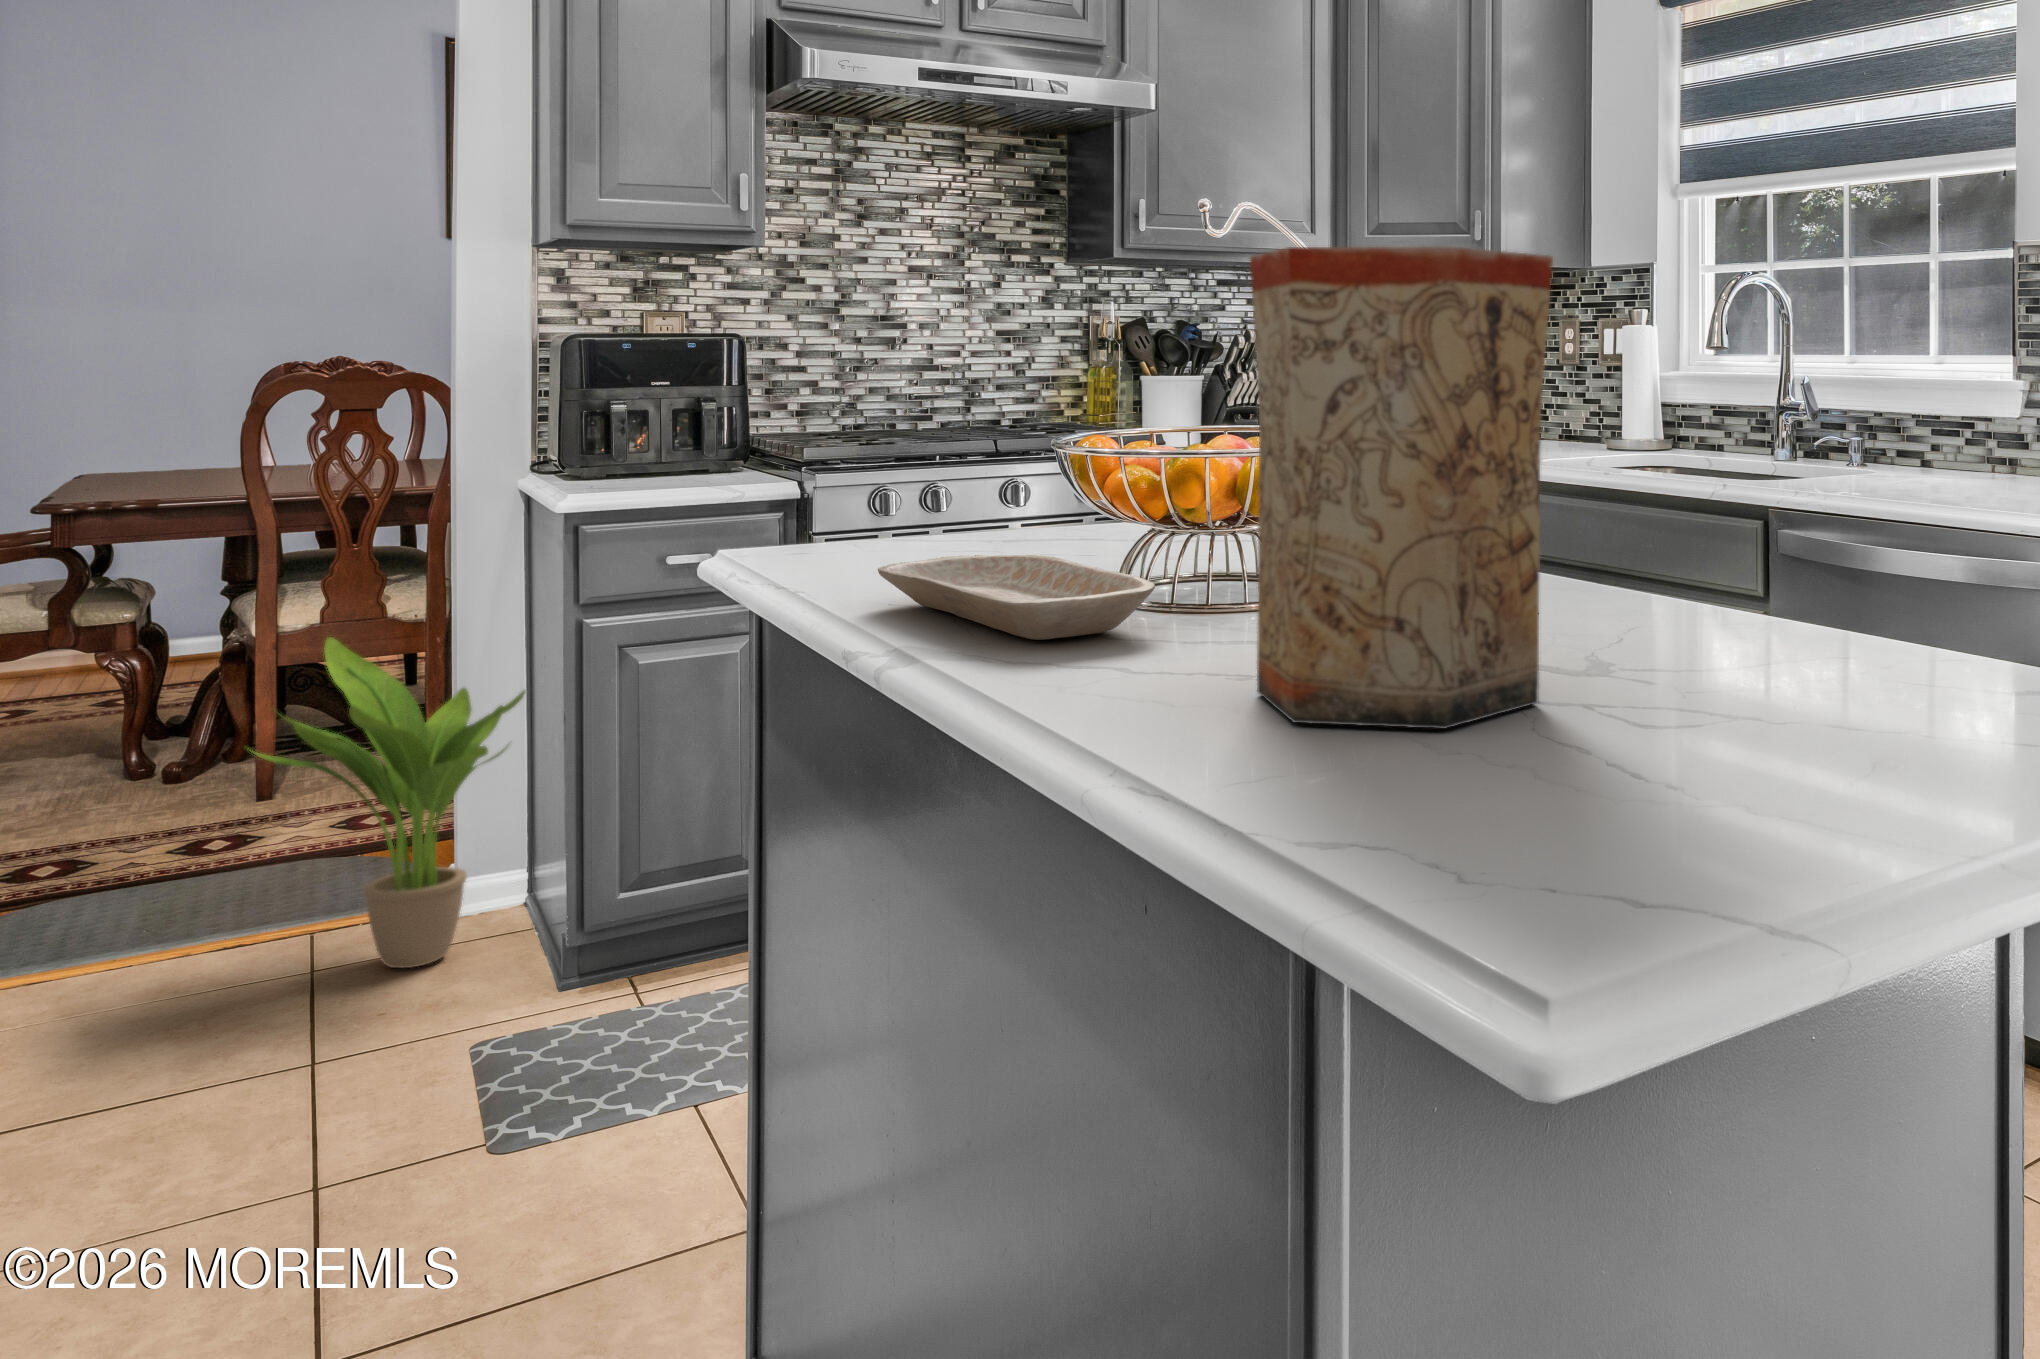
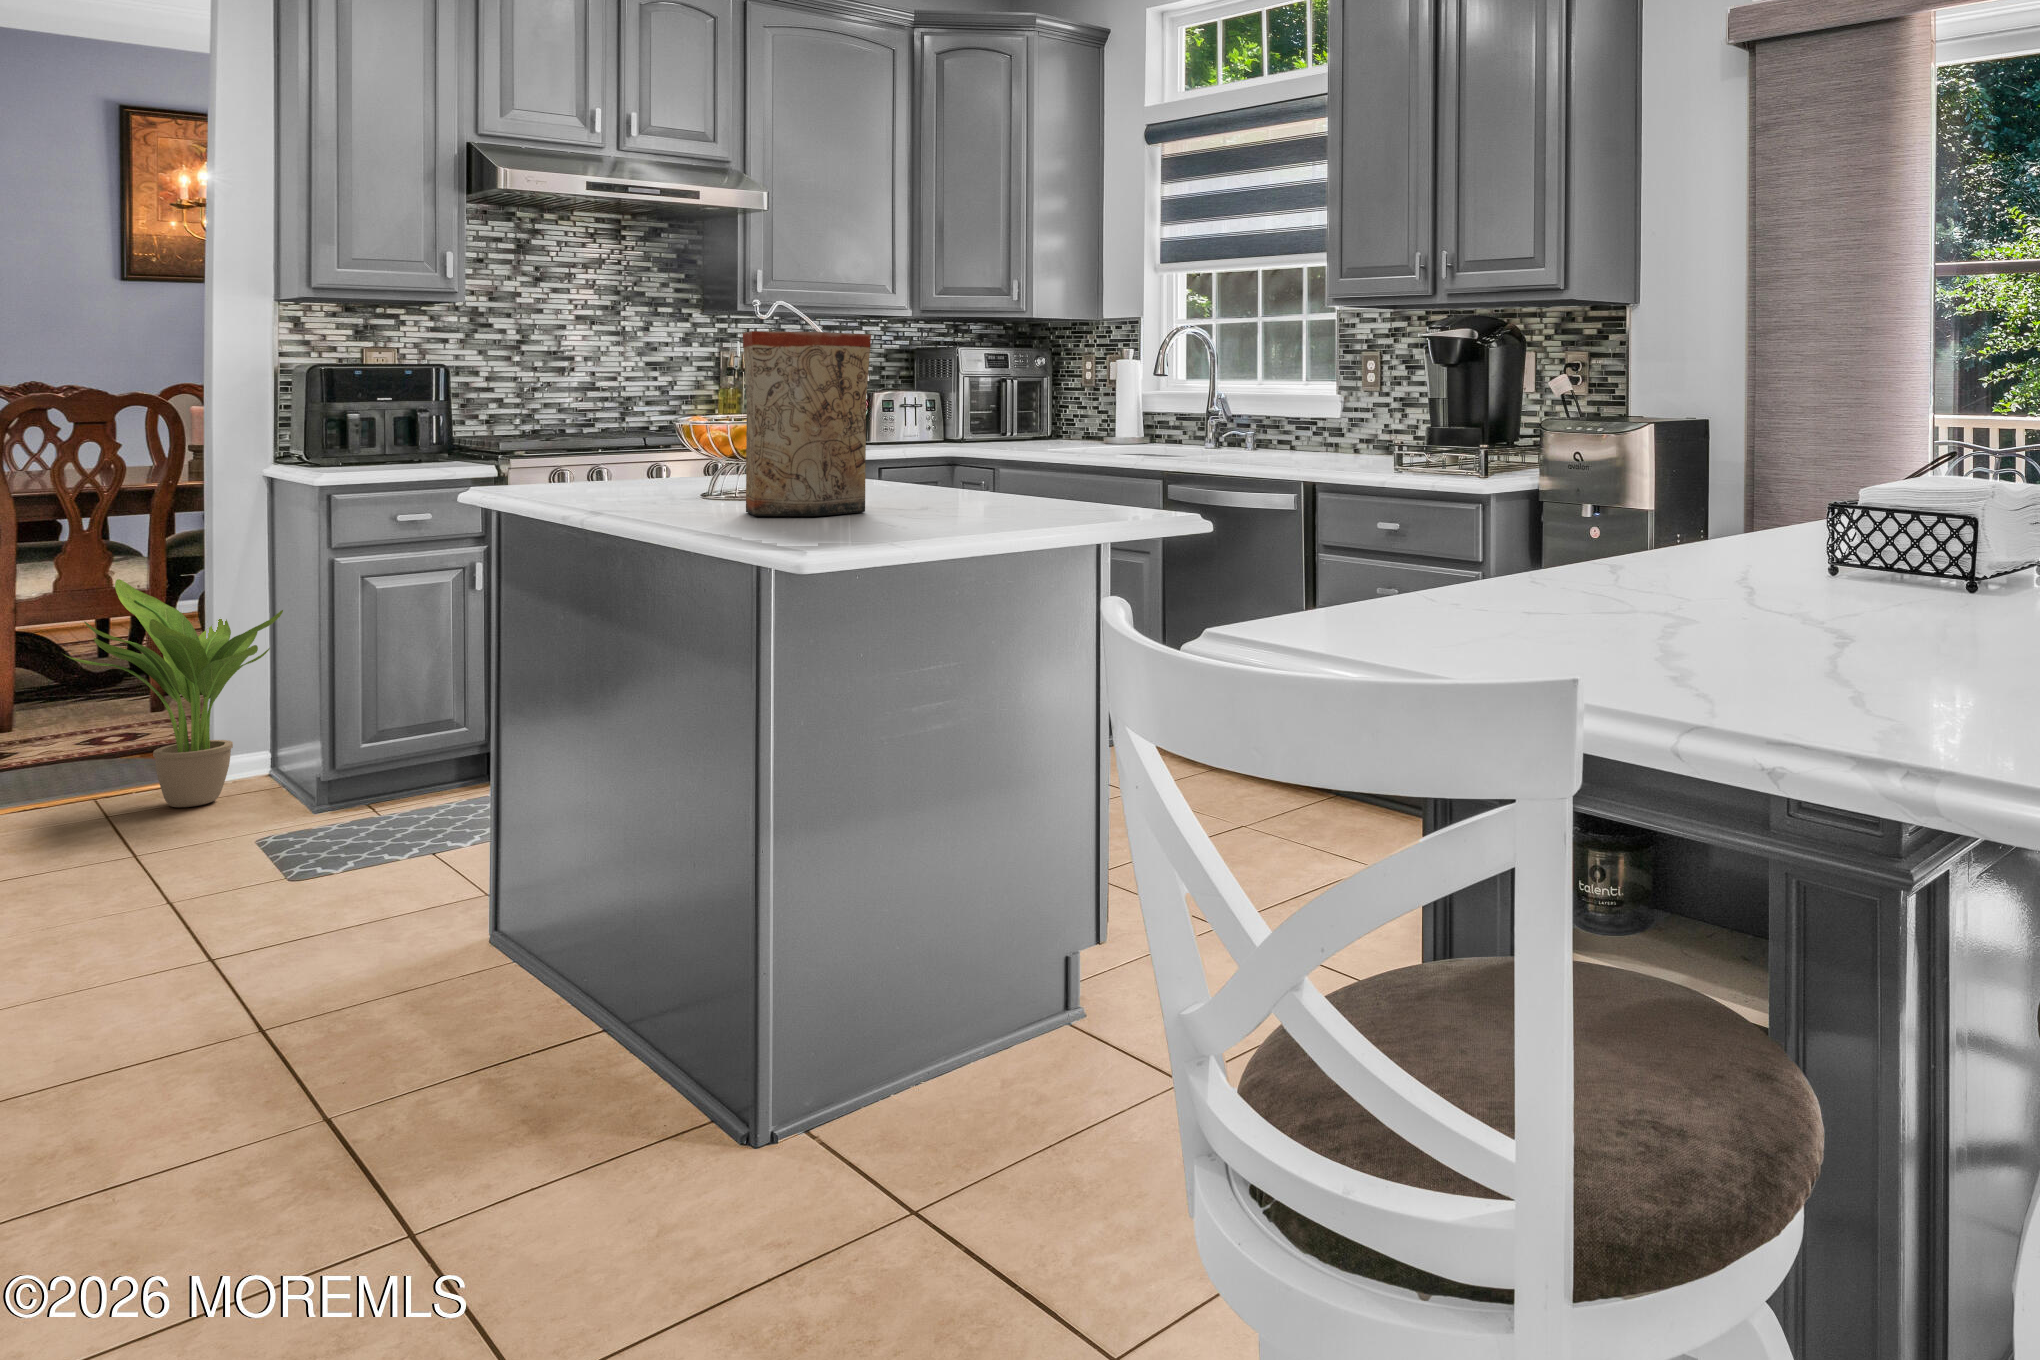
tray: present [878,555,1155,640] -> none [568,473,711,502]

